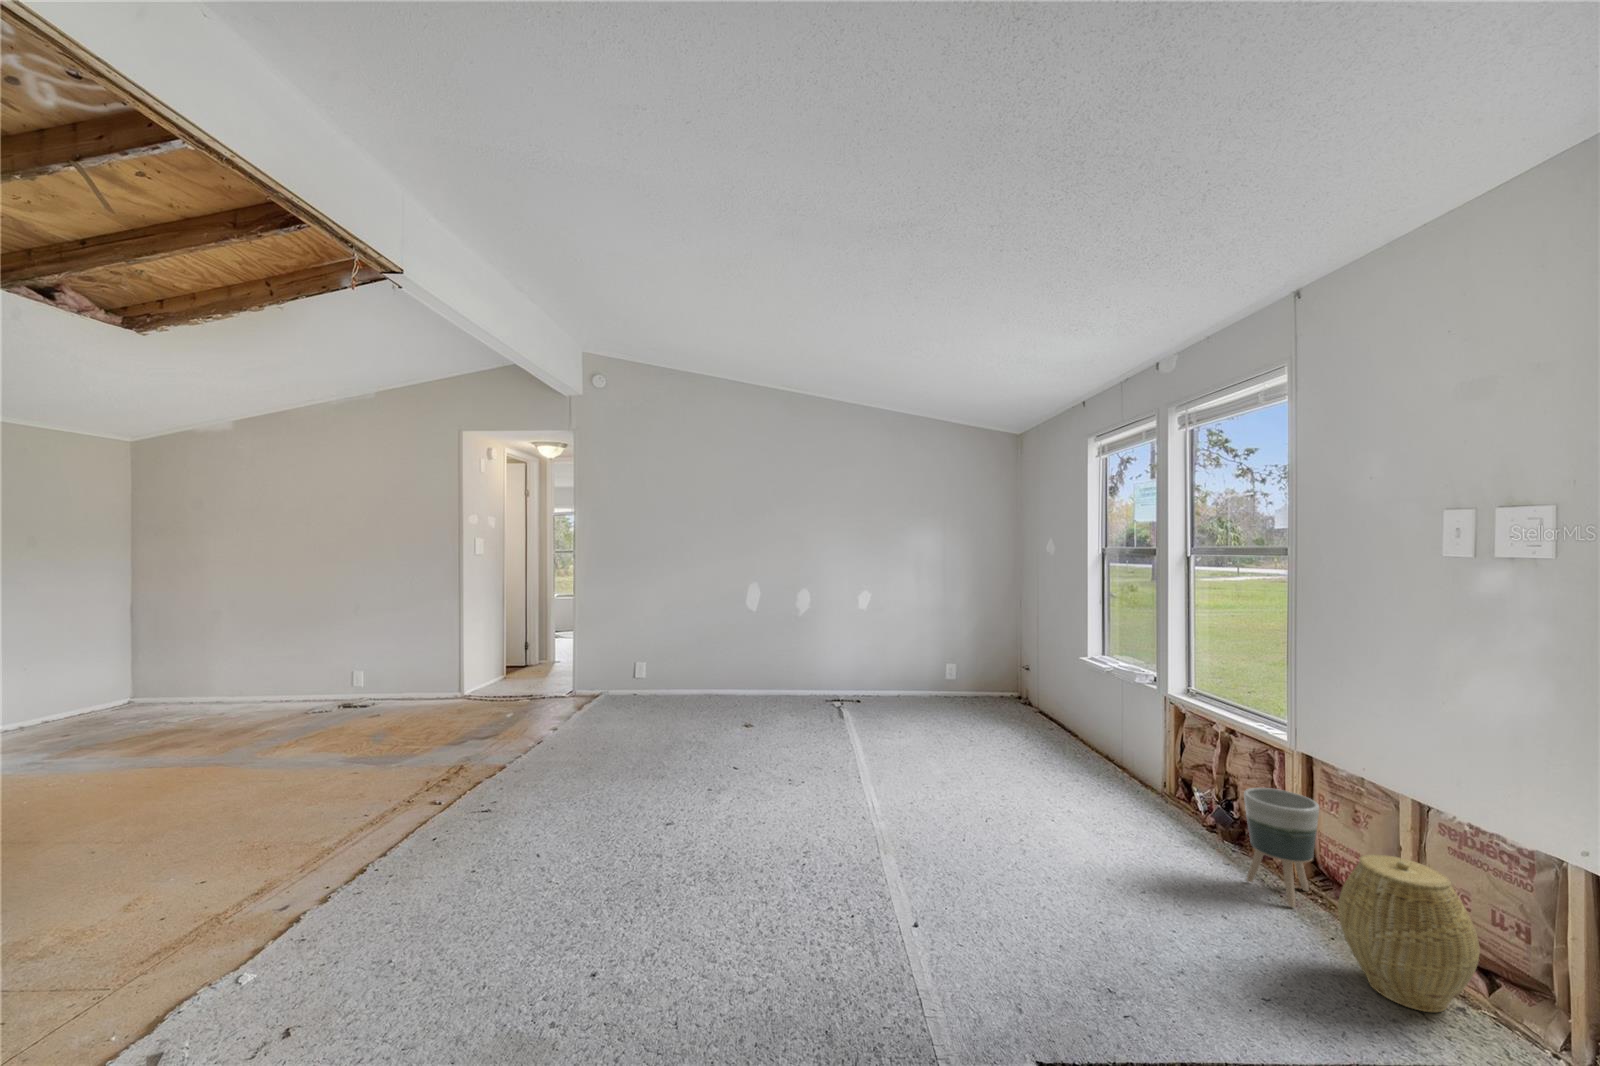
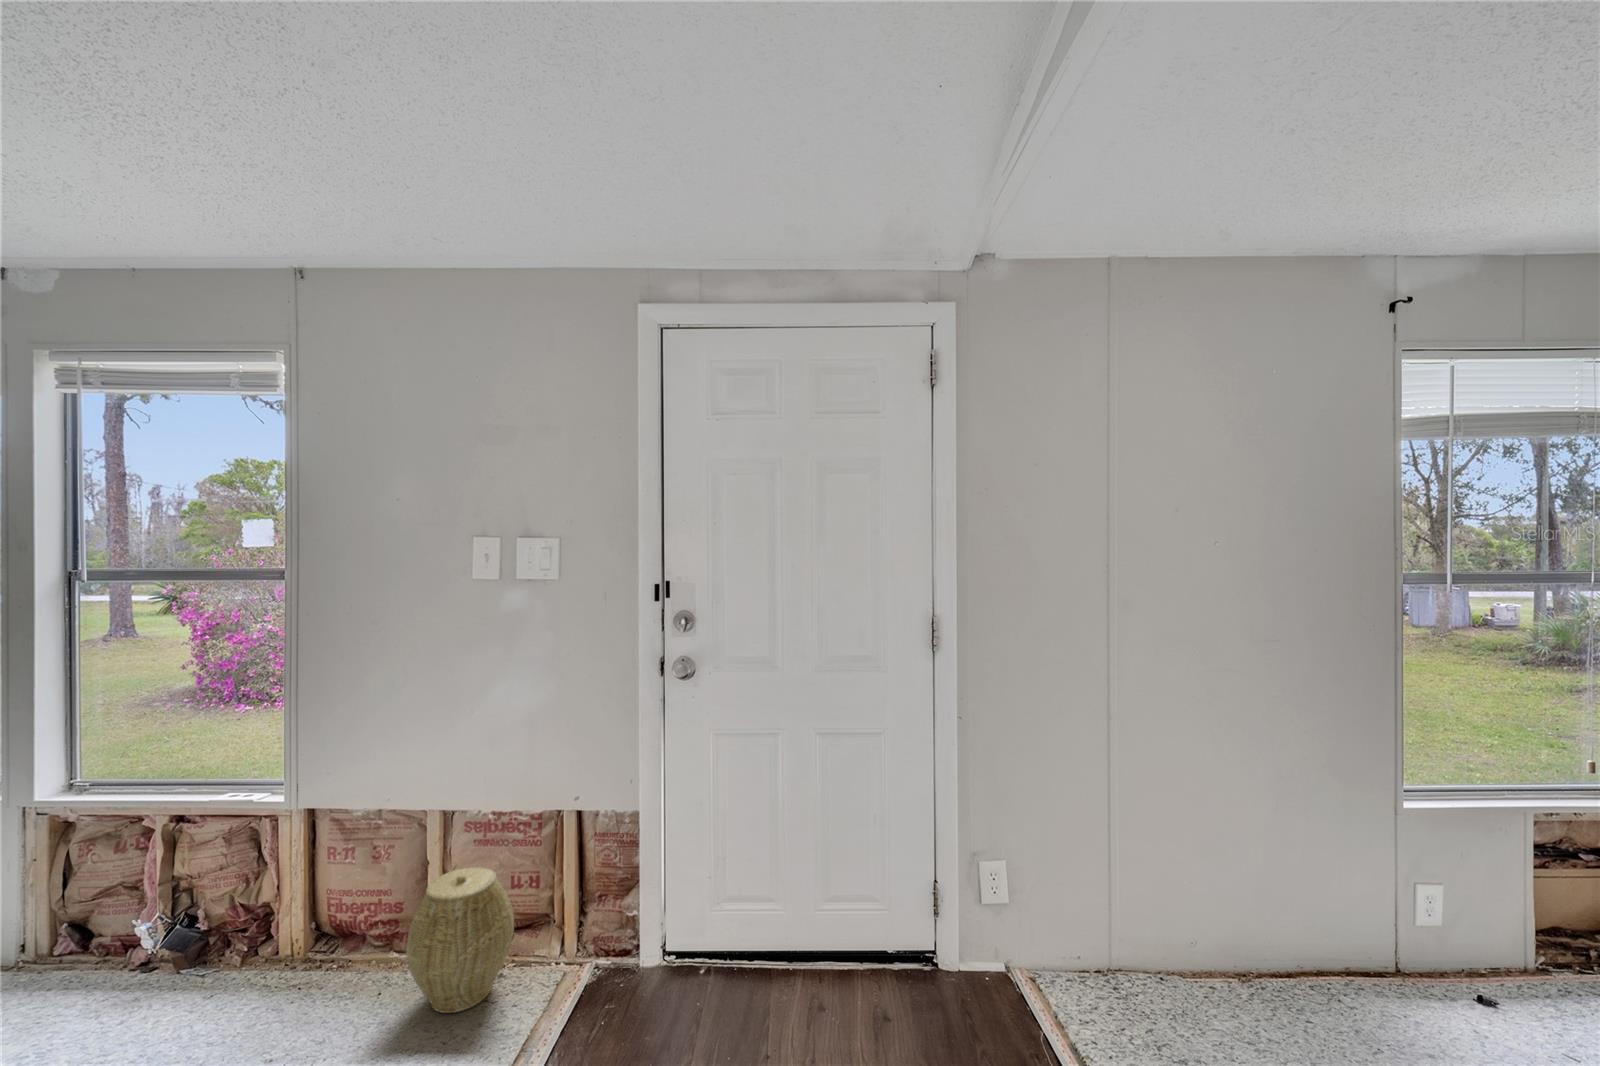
planter: present [1244,788,1319,907] -> none [250,858,340,1001]

